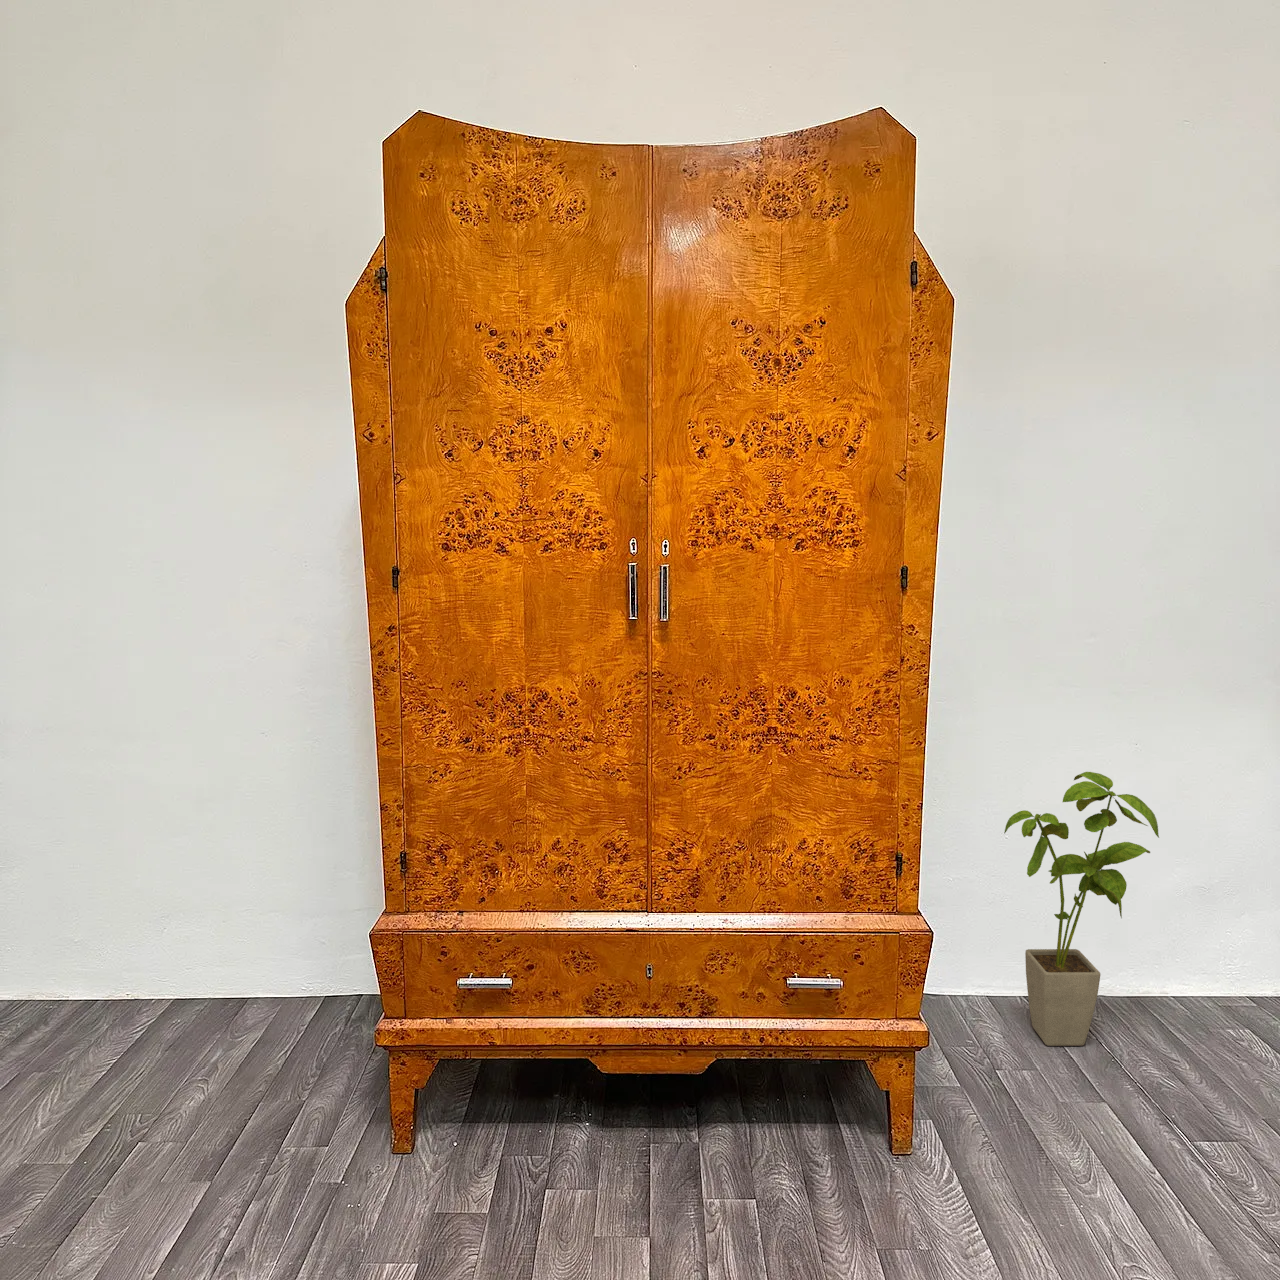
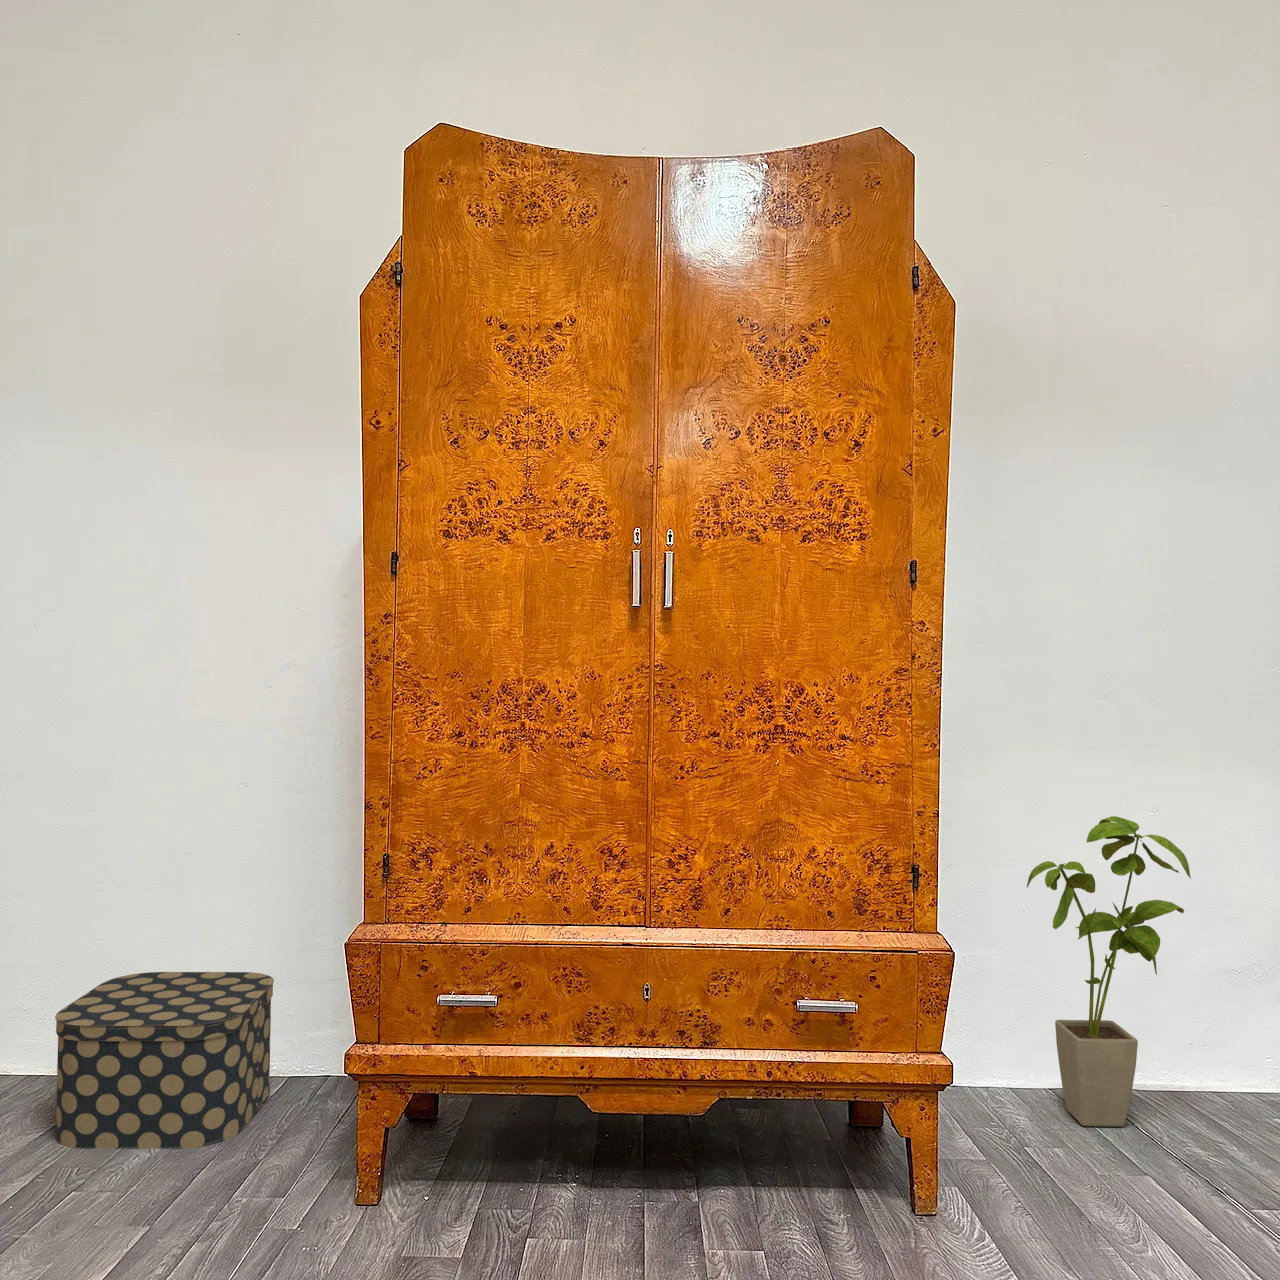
storage box: none [106,916,309,1095] -> present [55,972,274,1149]

